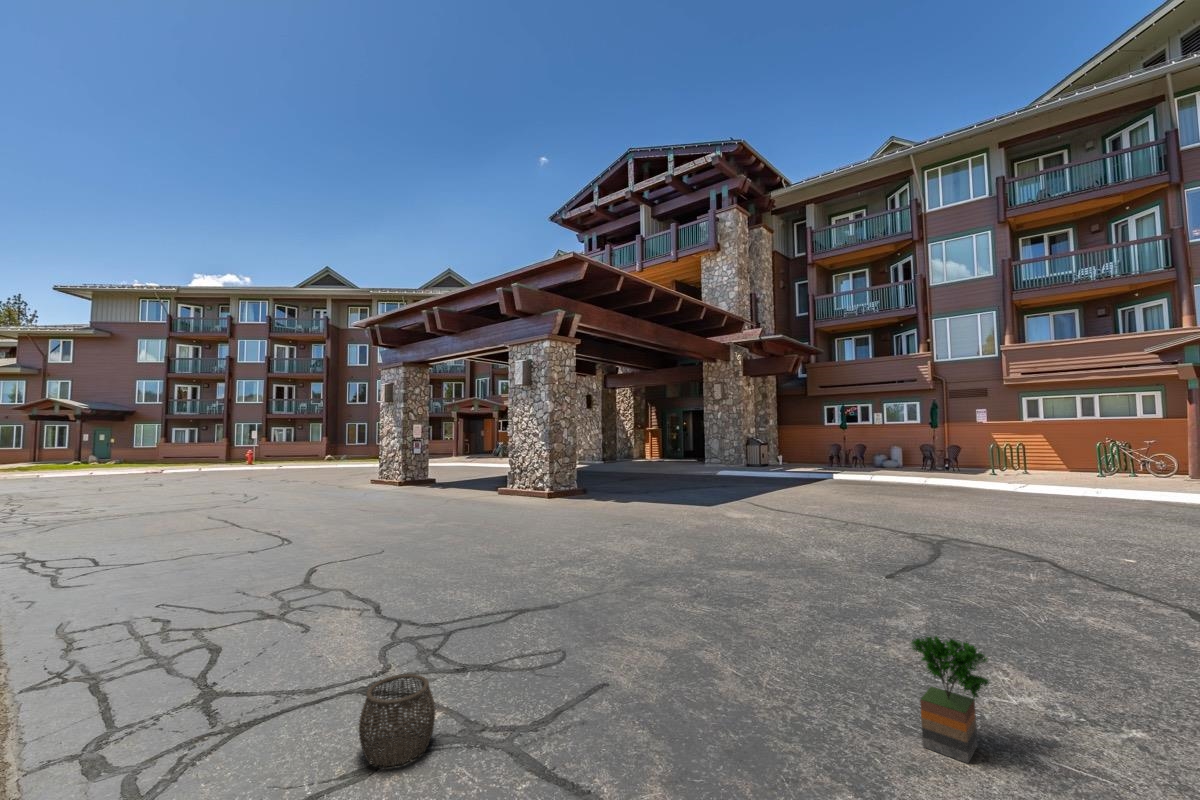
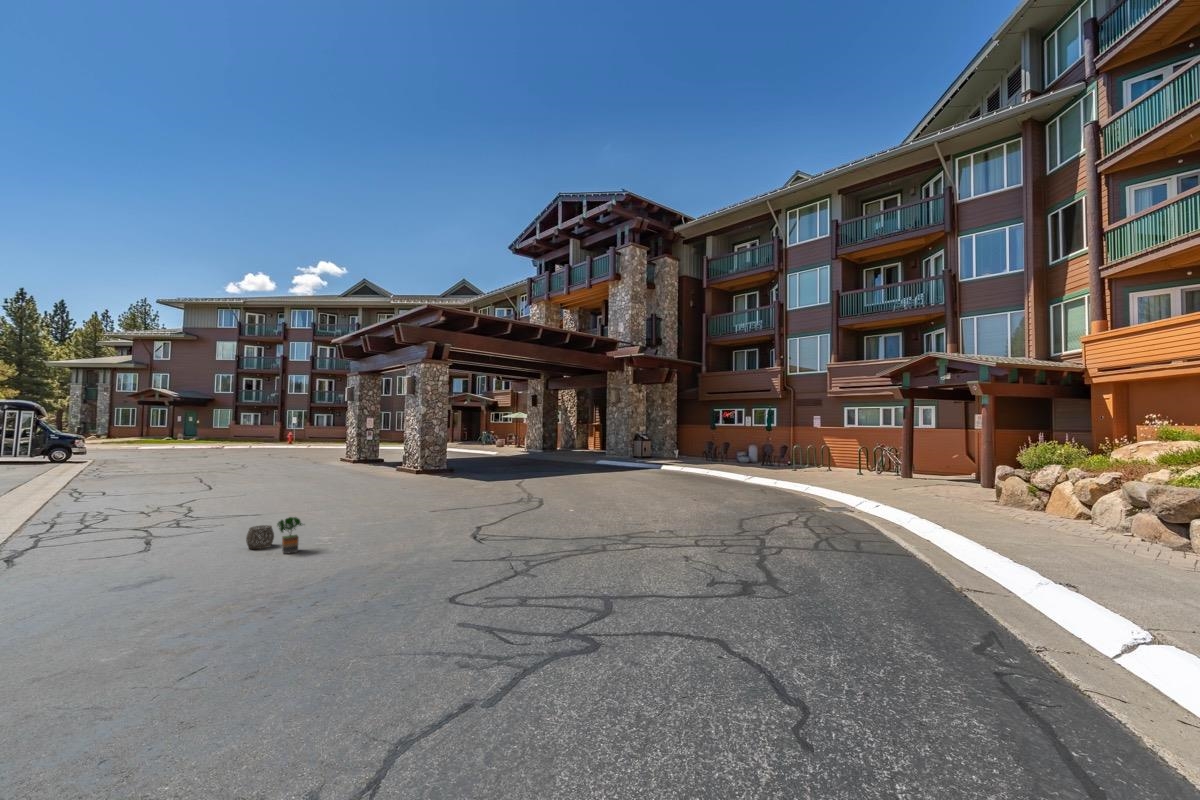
woven basket: present [359,674,435,767] -> present [246,525,274,549]

